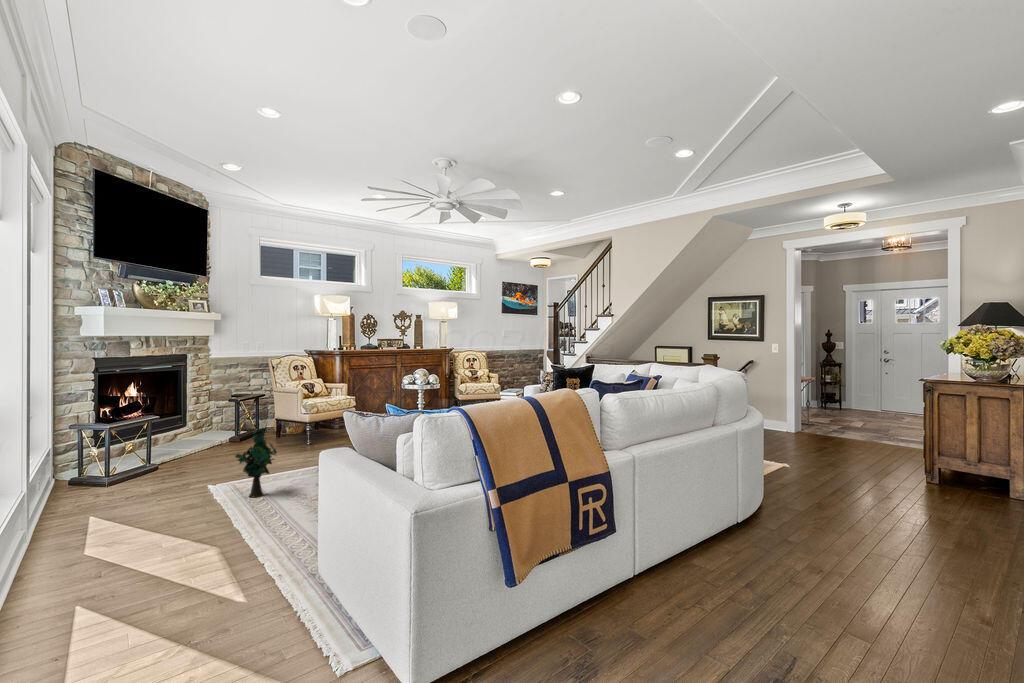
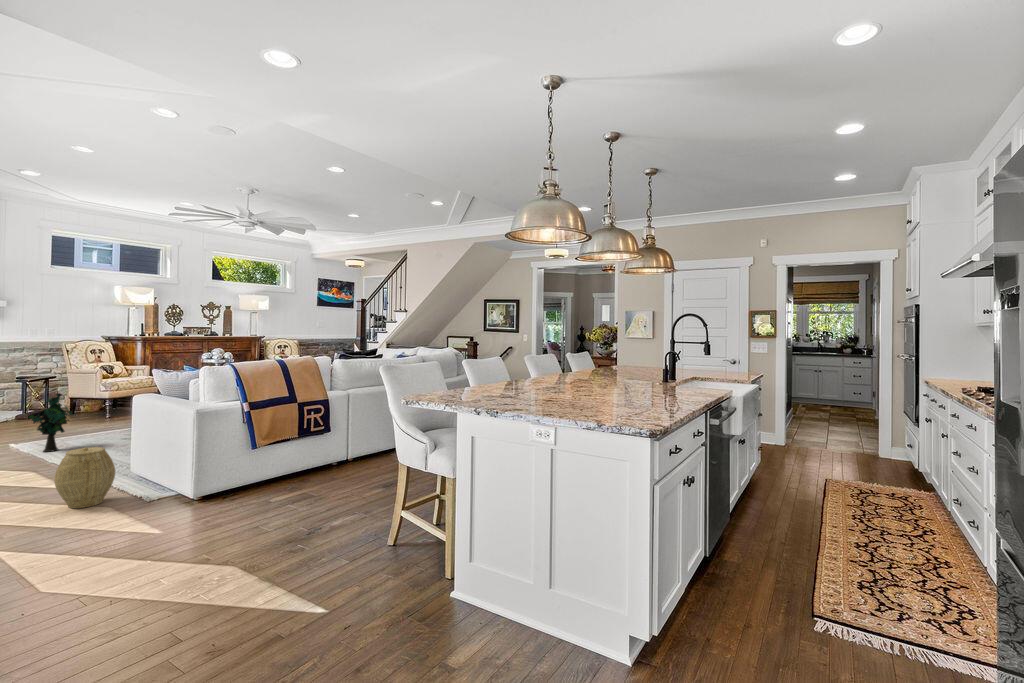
woven basket: none [251,538,324,635] -> present [54,447,115,508]

